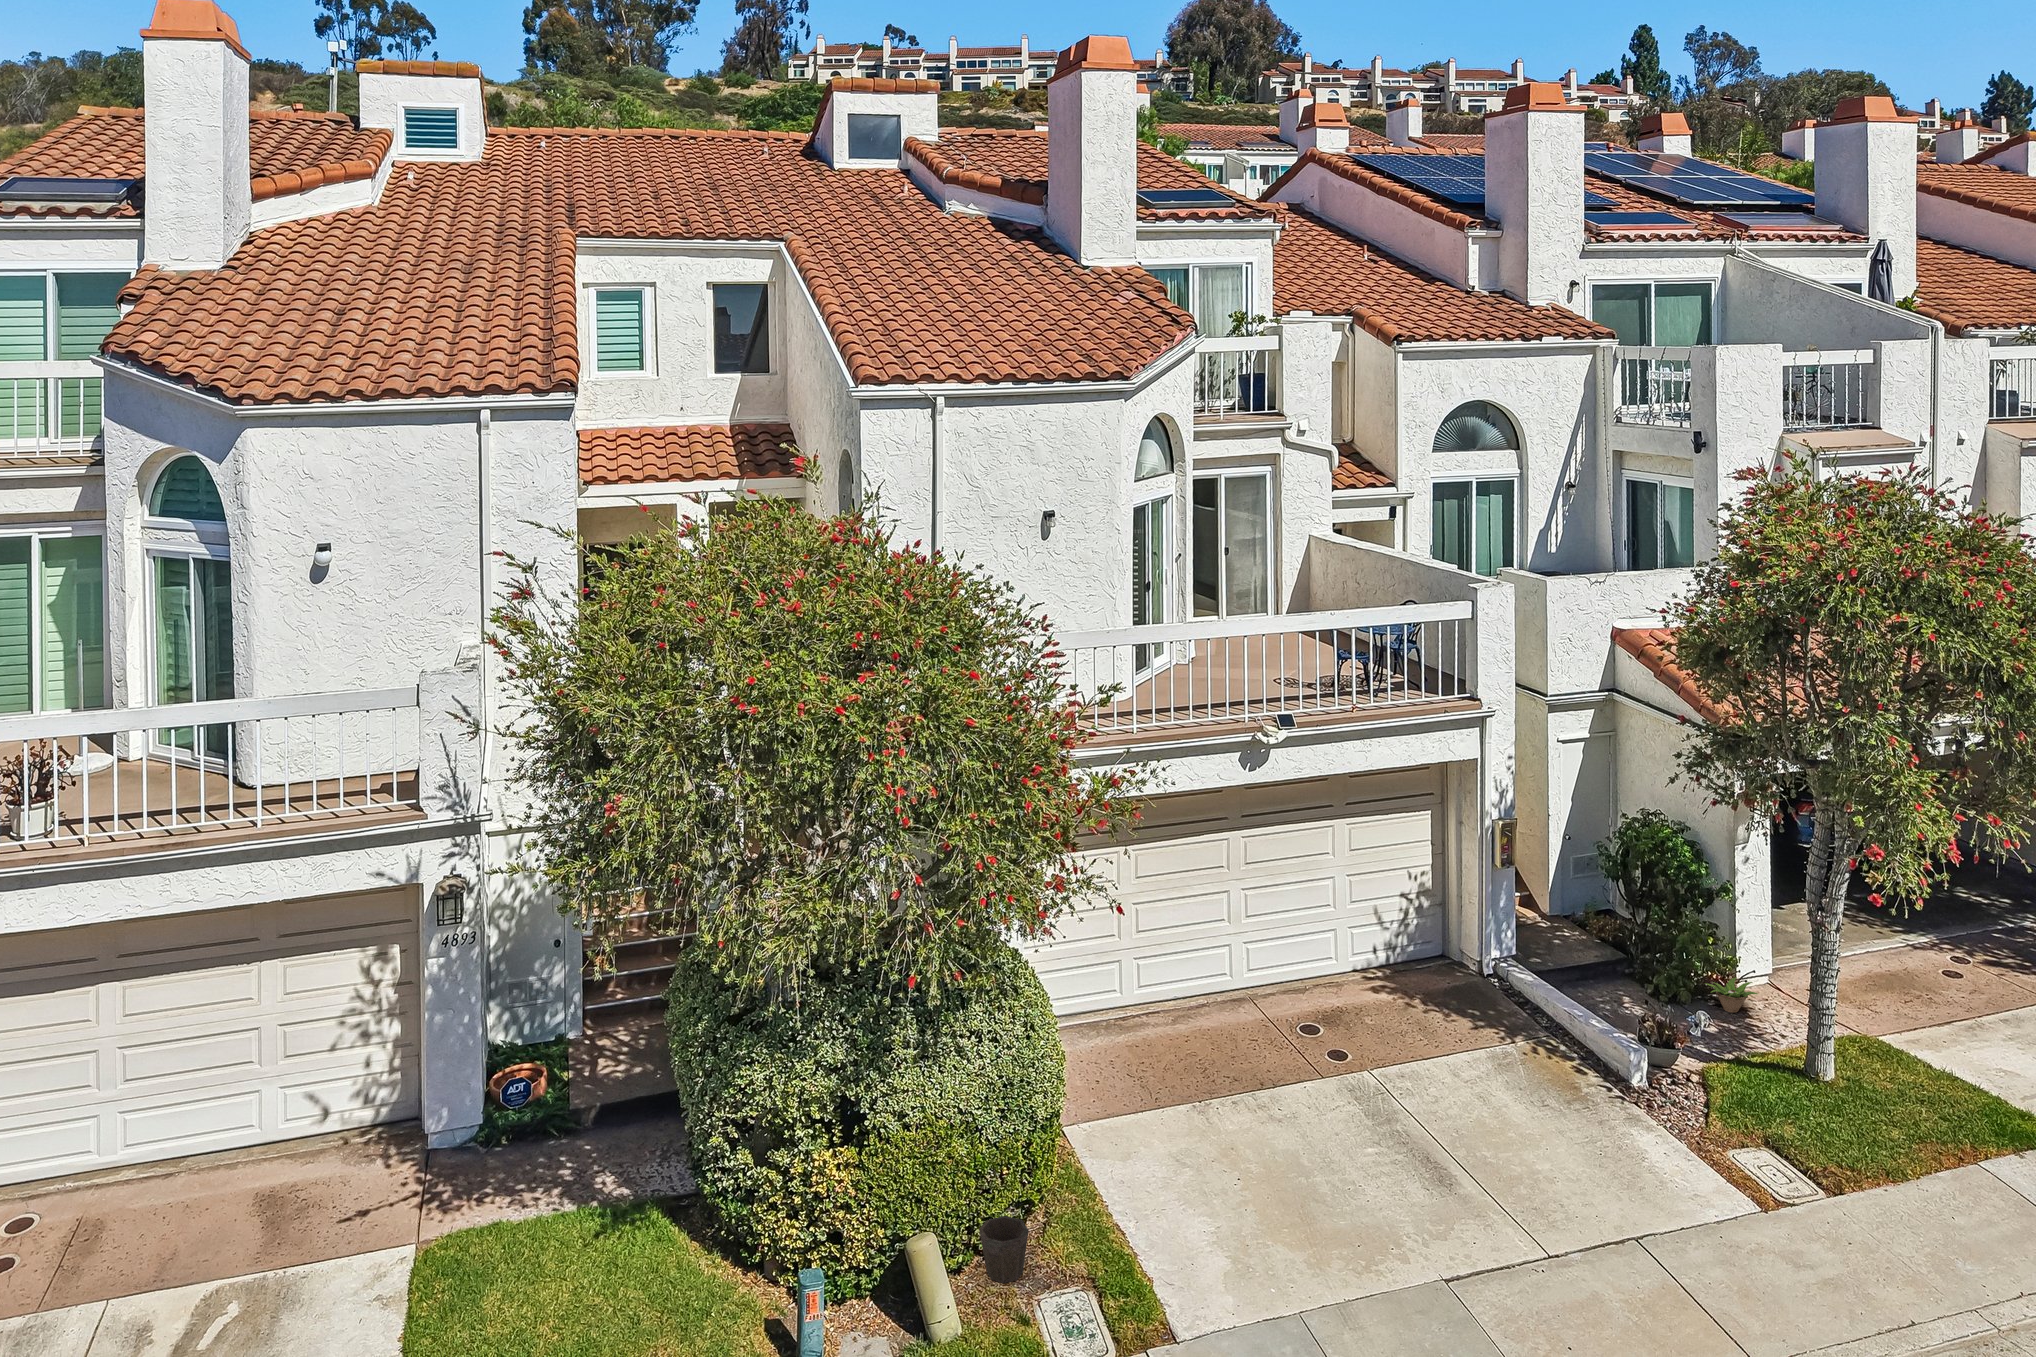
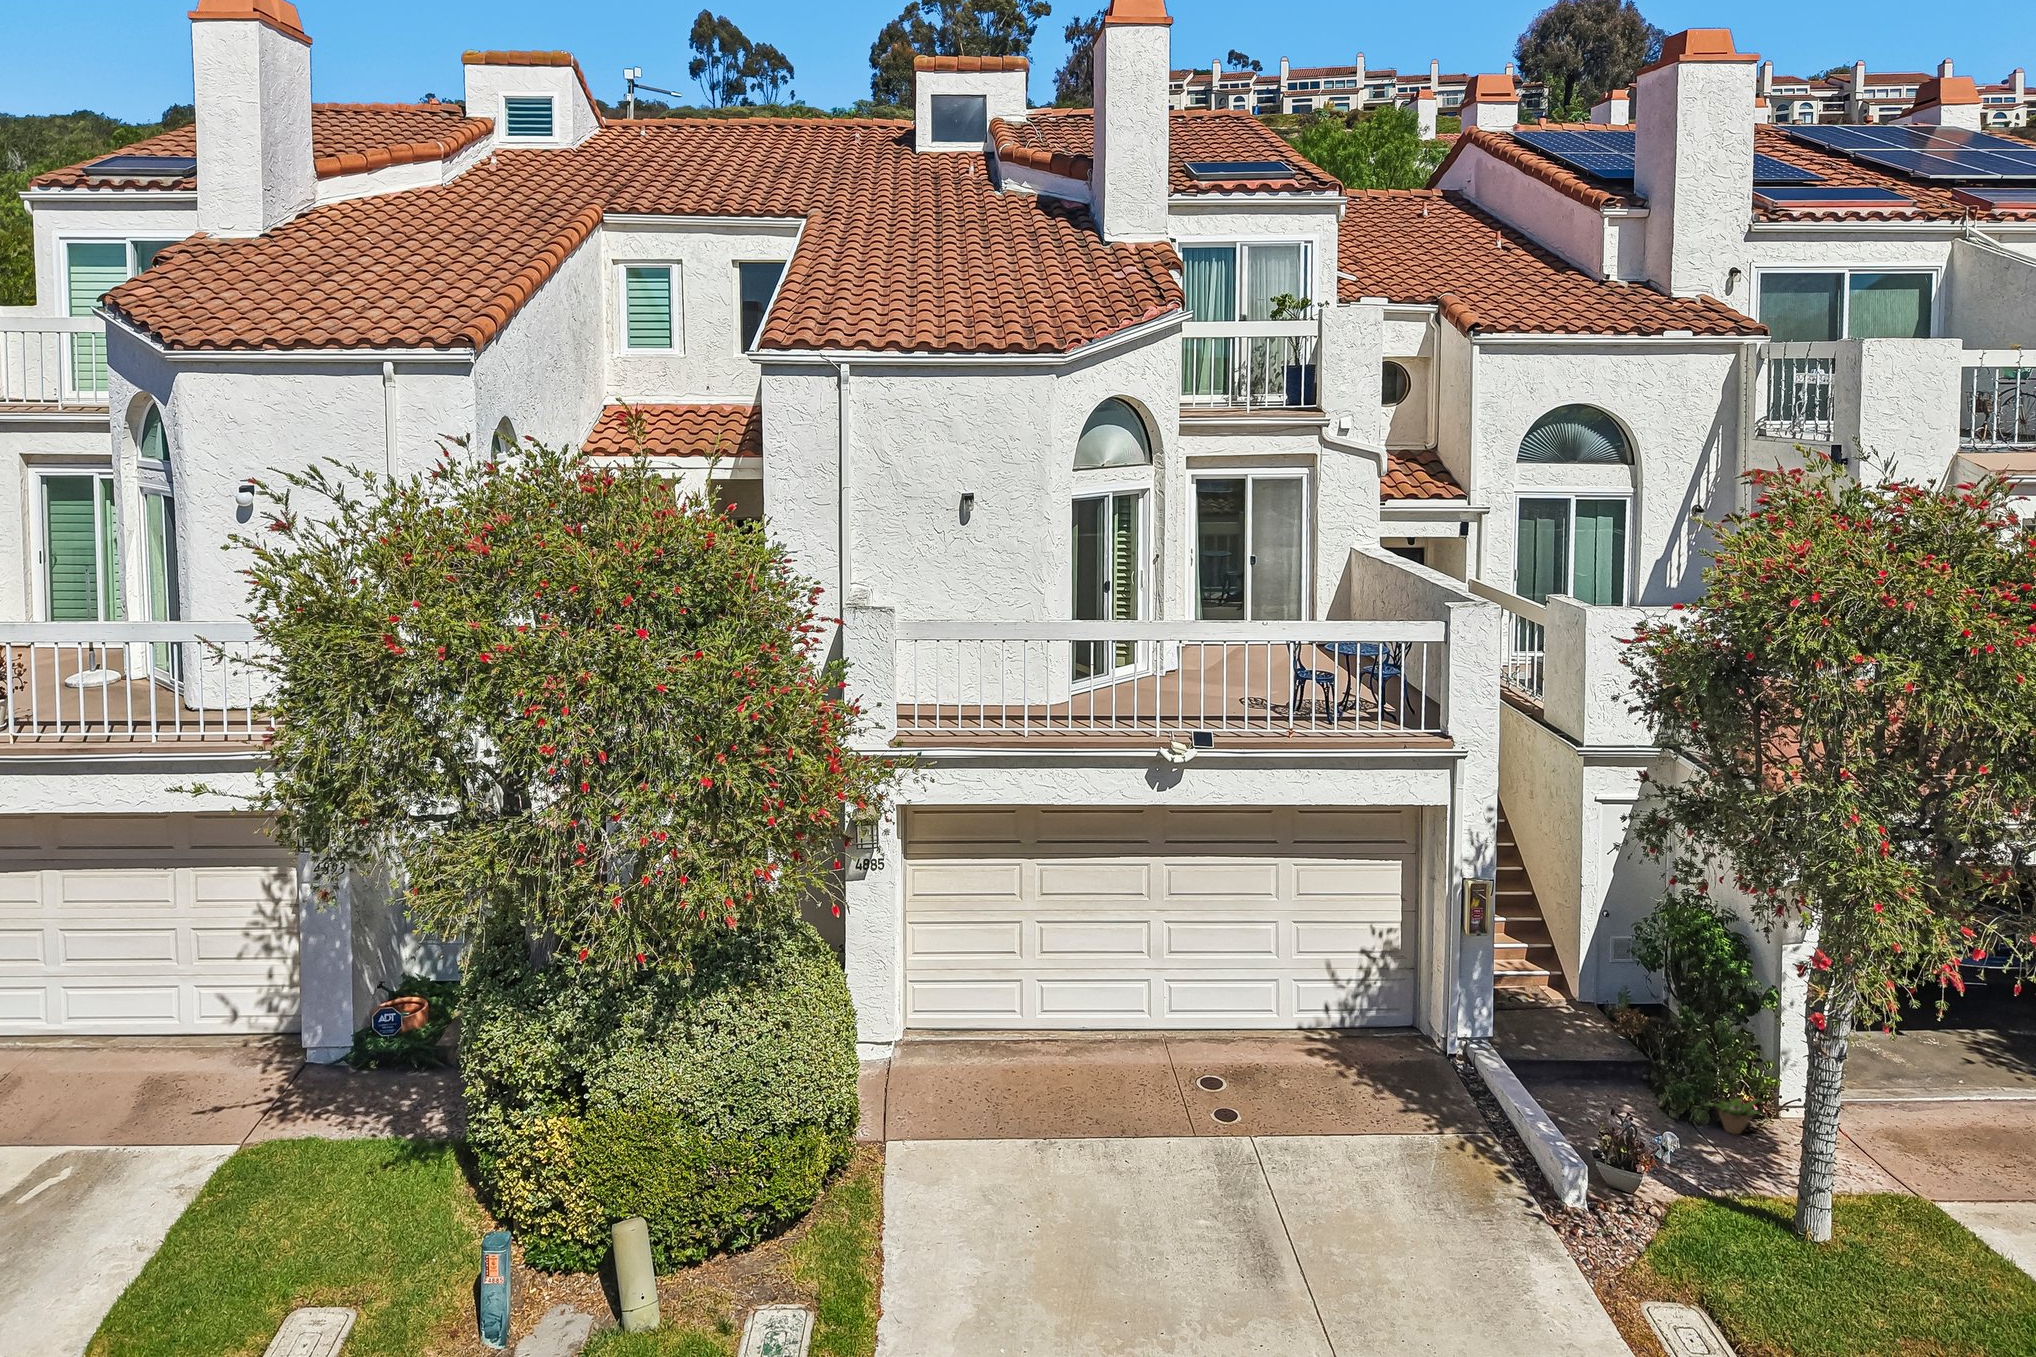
waste bin: present [979,1216,1029,1283] -> none [680,1232,732,1303]

